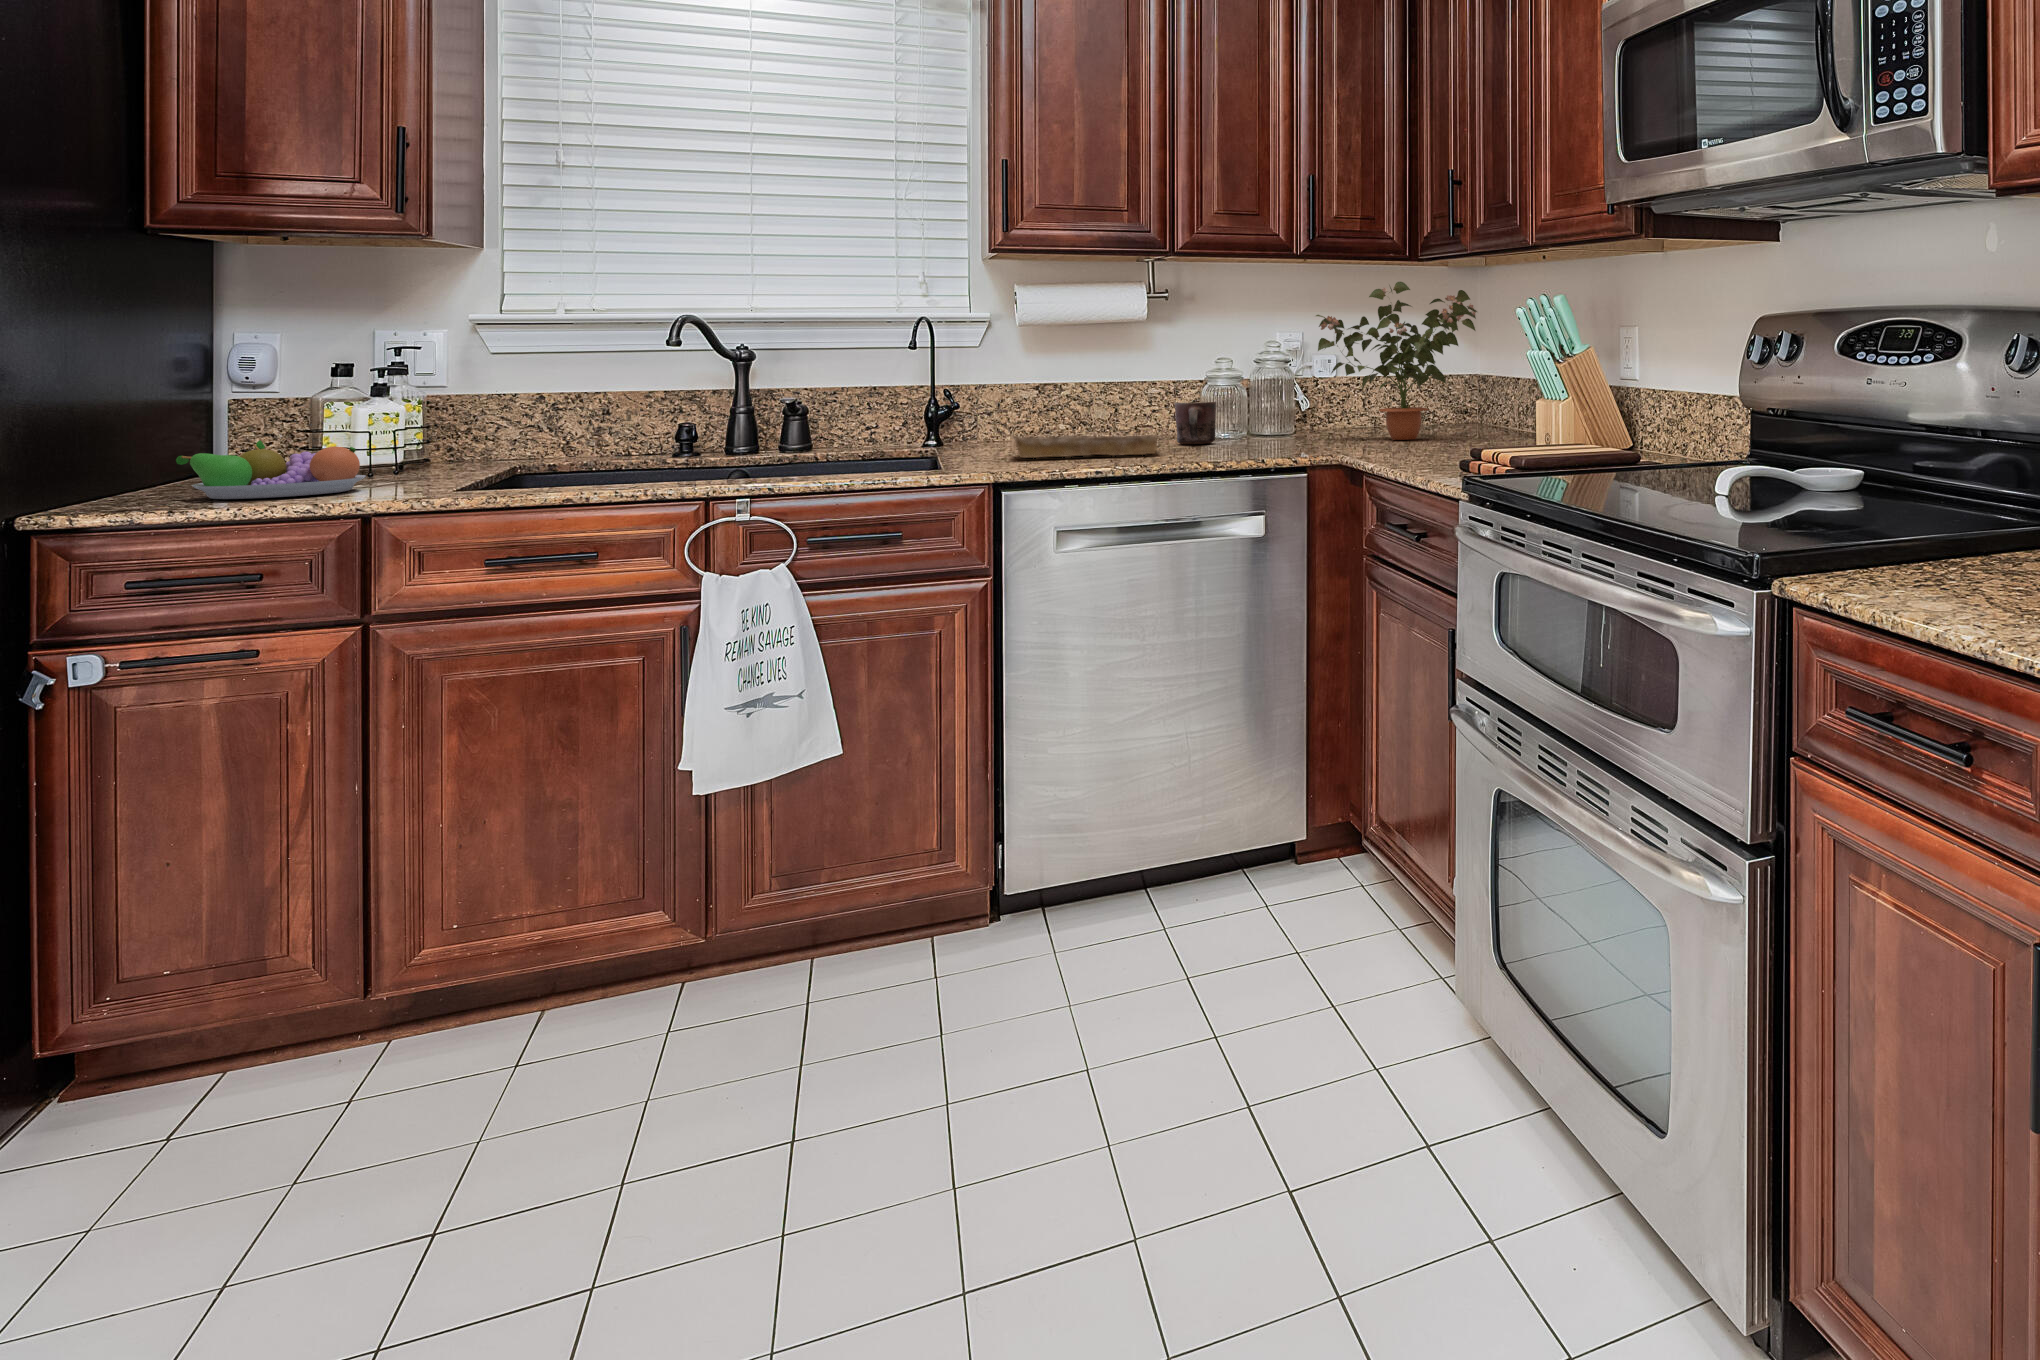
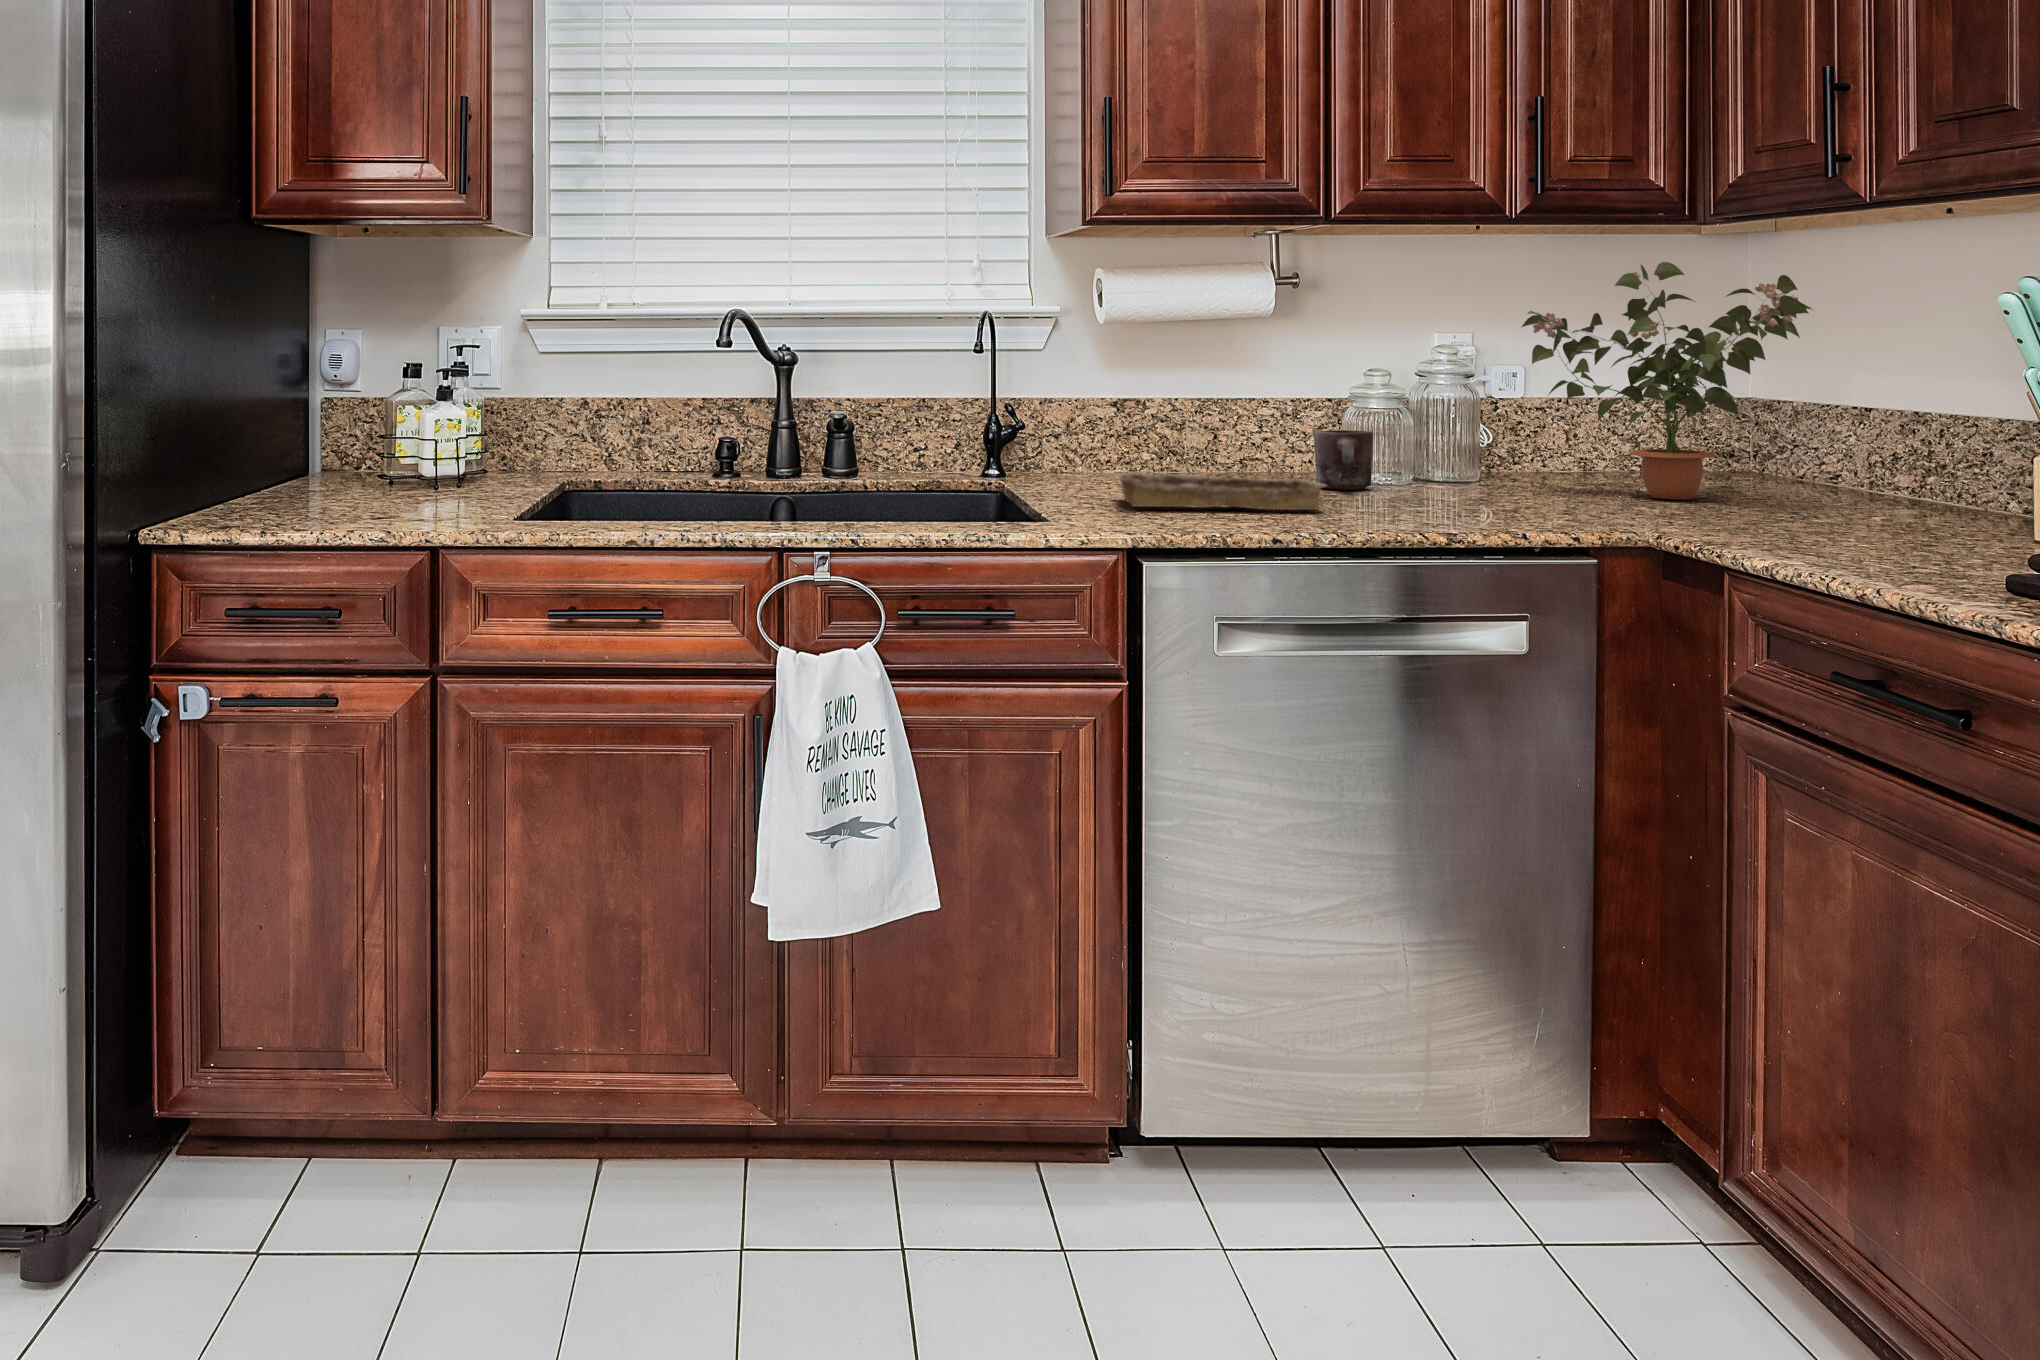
fruit bowl: present [176,441,366,499] -> none [271,452,433,520]

